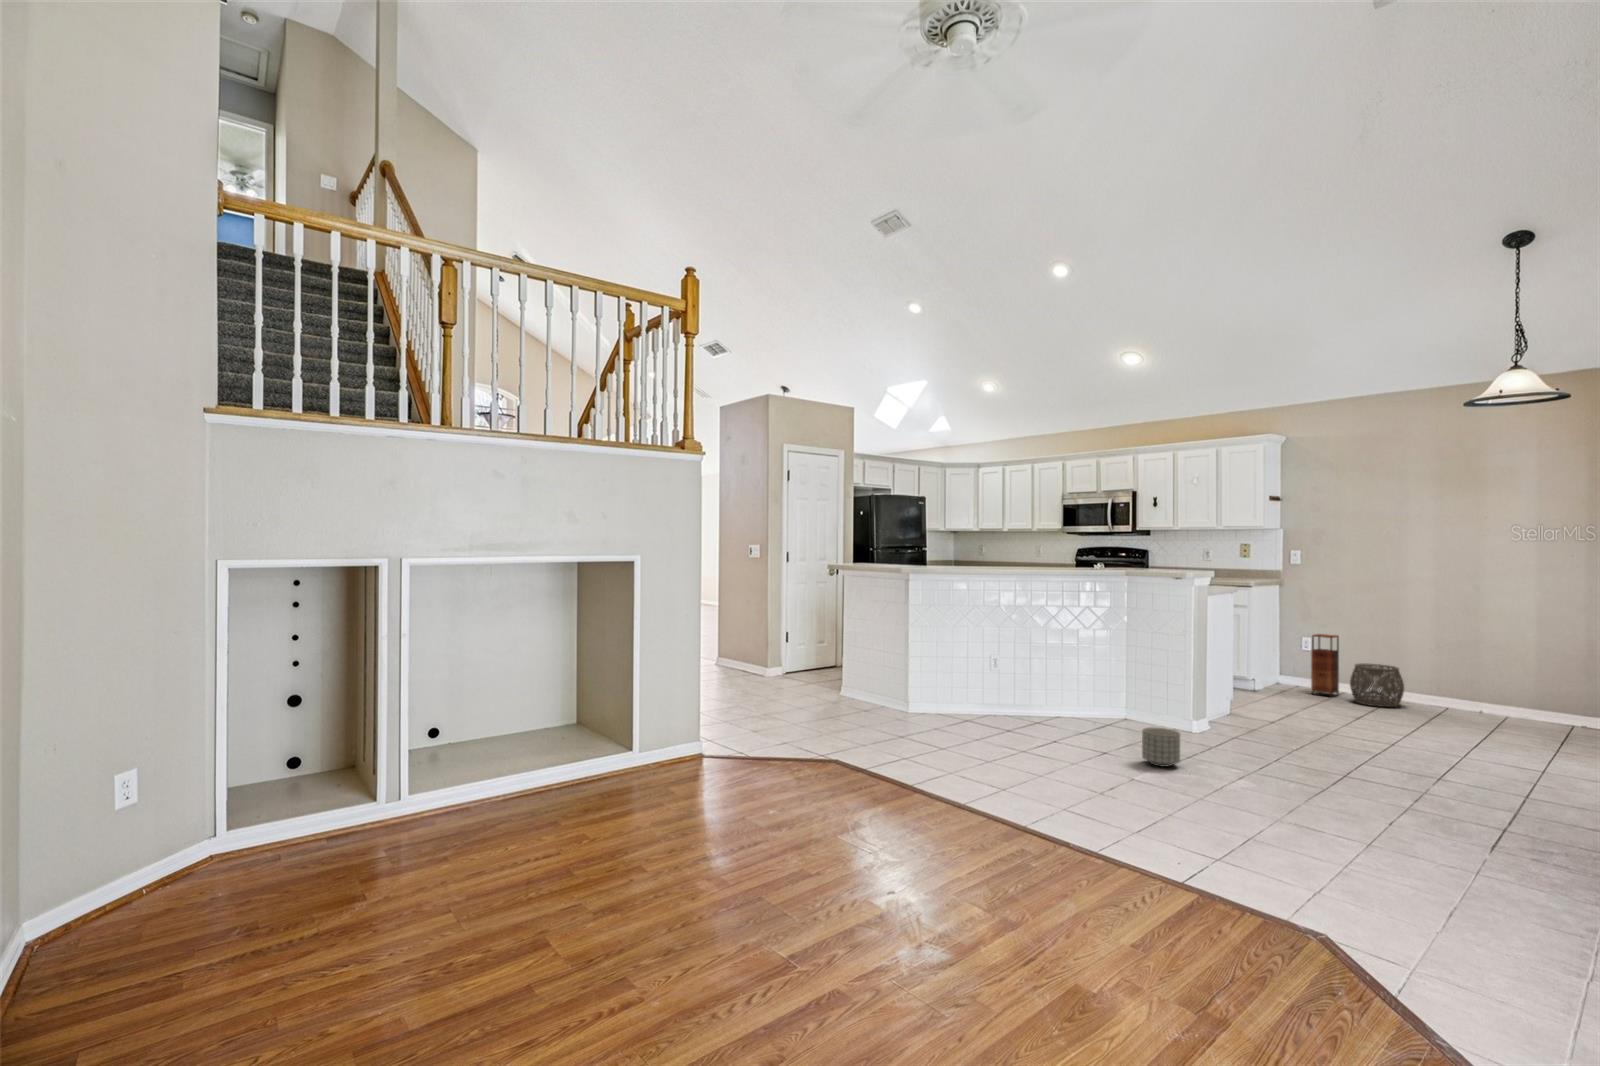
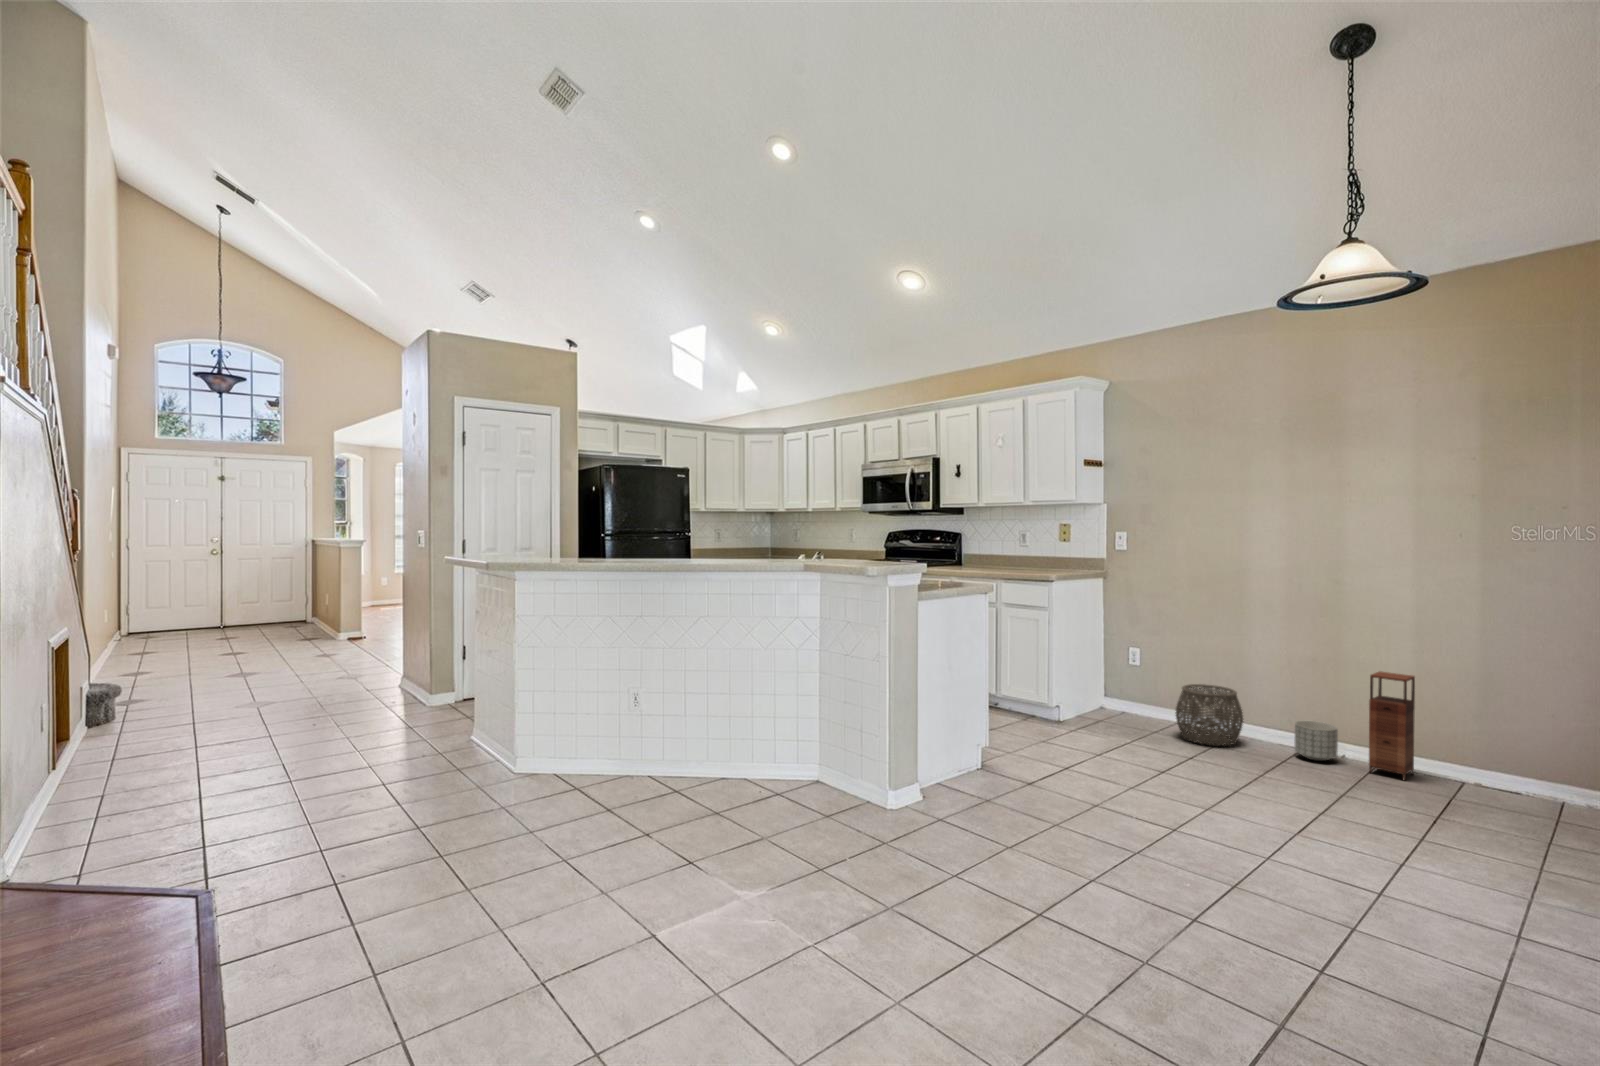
storage cabinet: present [1311,634,1339,696] -> present [1369,672,1415,780]
planter: present [1142,727,1180,767] -> present [1294,721,1338,761]

